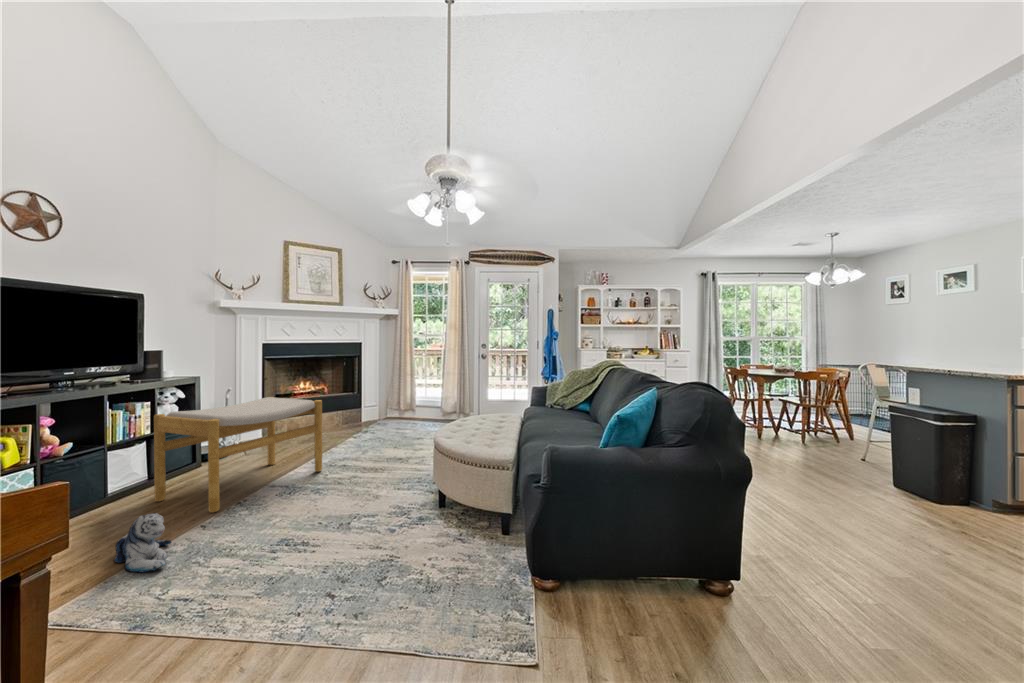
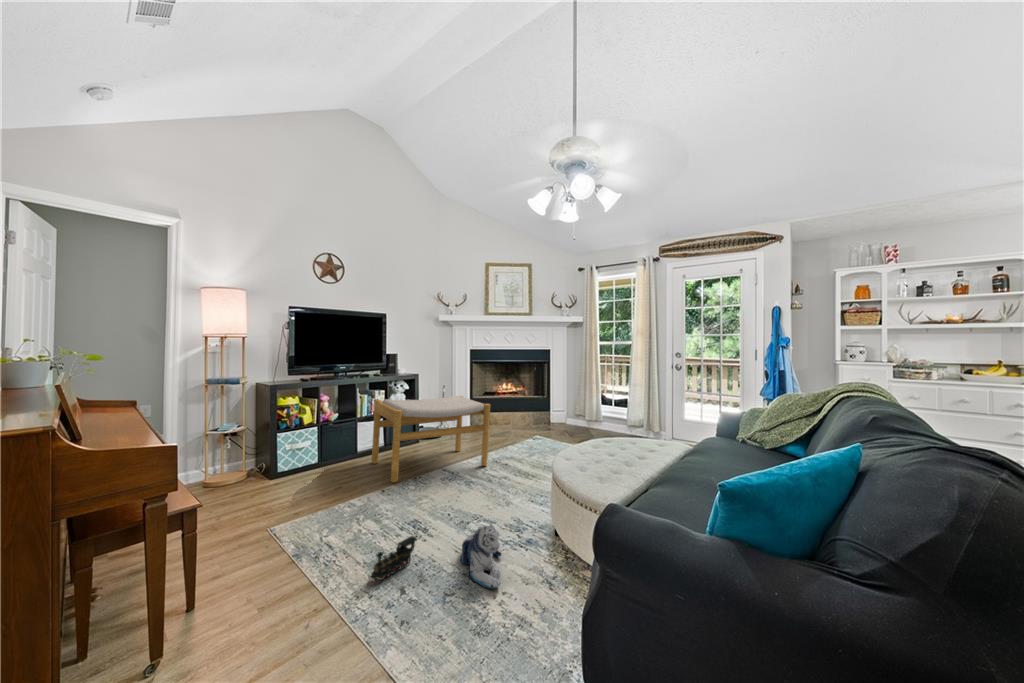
plush toy: present [114,513,171,572] -> present [461,526,501,589]
toy train: none [280,543,320,604] -> present [368,536,417,585]

